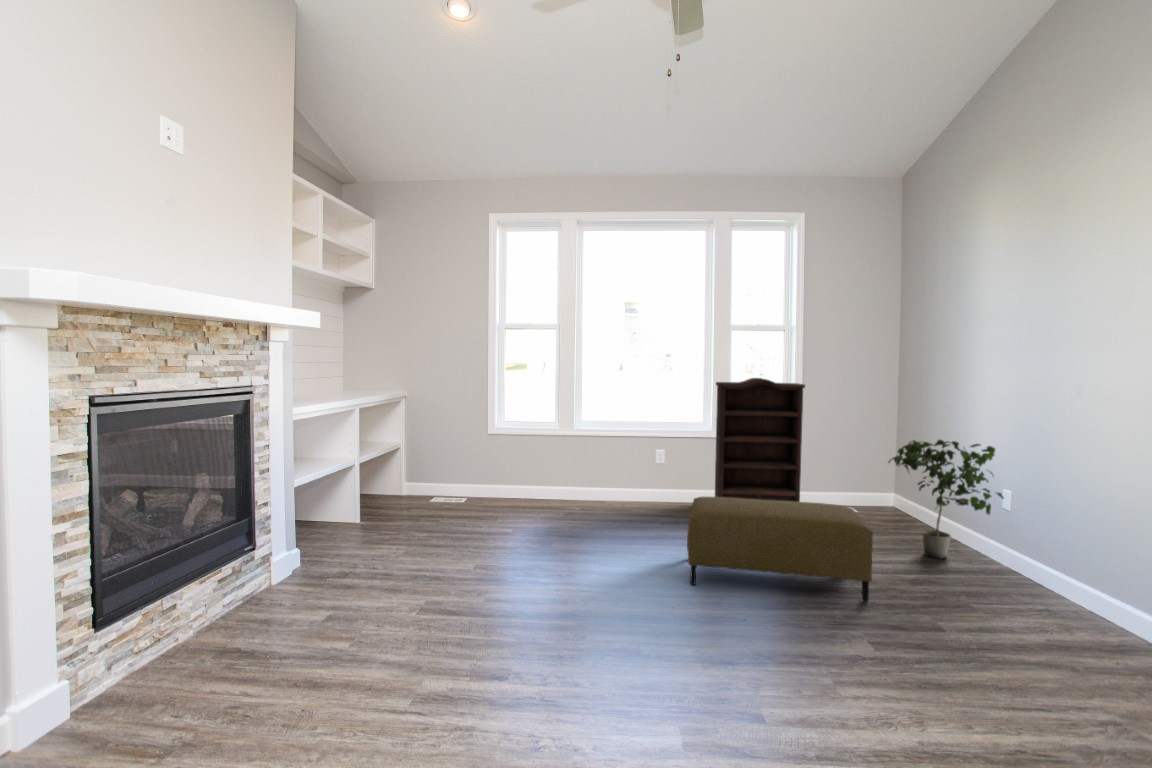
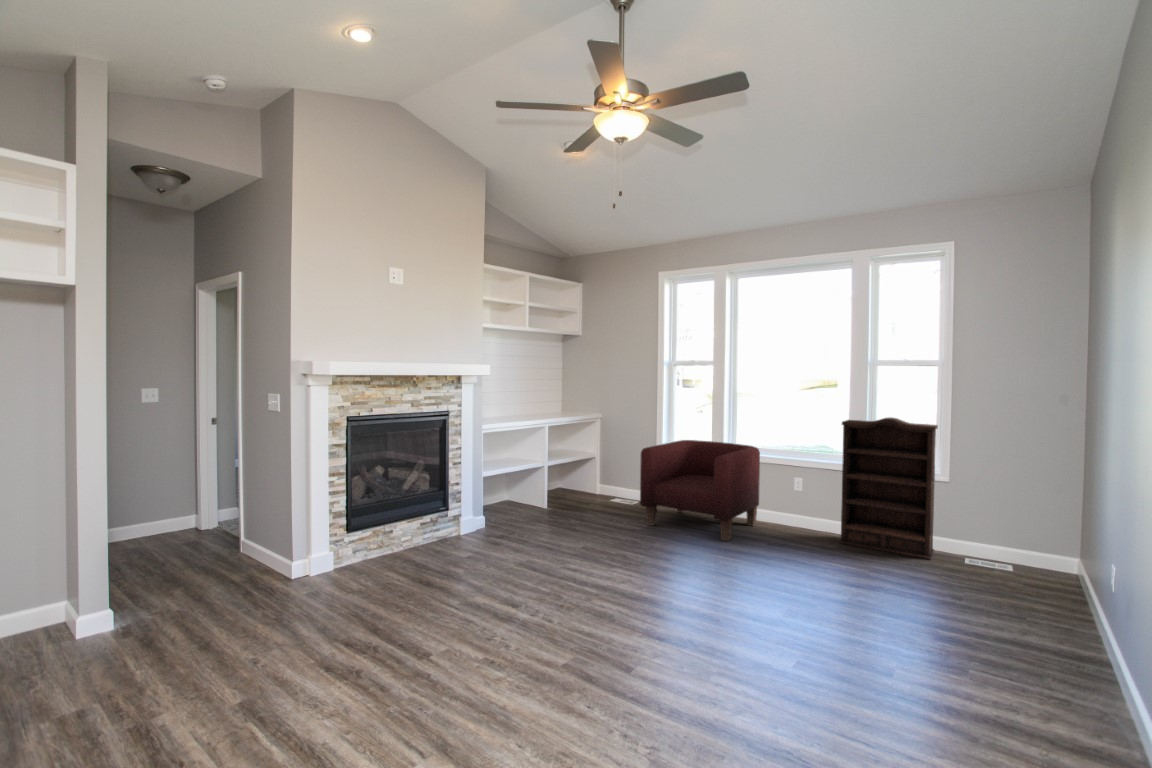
armchair: none [510,415,630,527] -> present [640,440,760,541]
potted plant: present [889,440,1004,558] -> none [964,494,1097,628]
ottoman: present [687,497,873,602] -> none [712,521,888,636]

